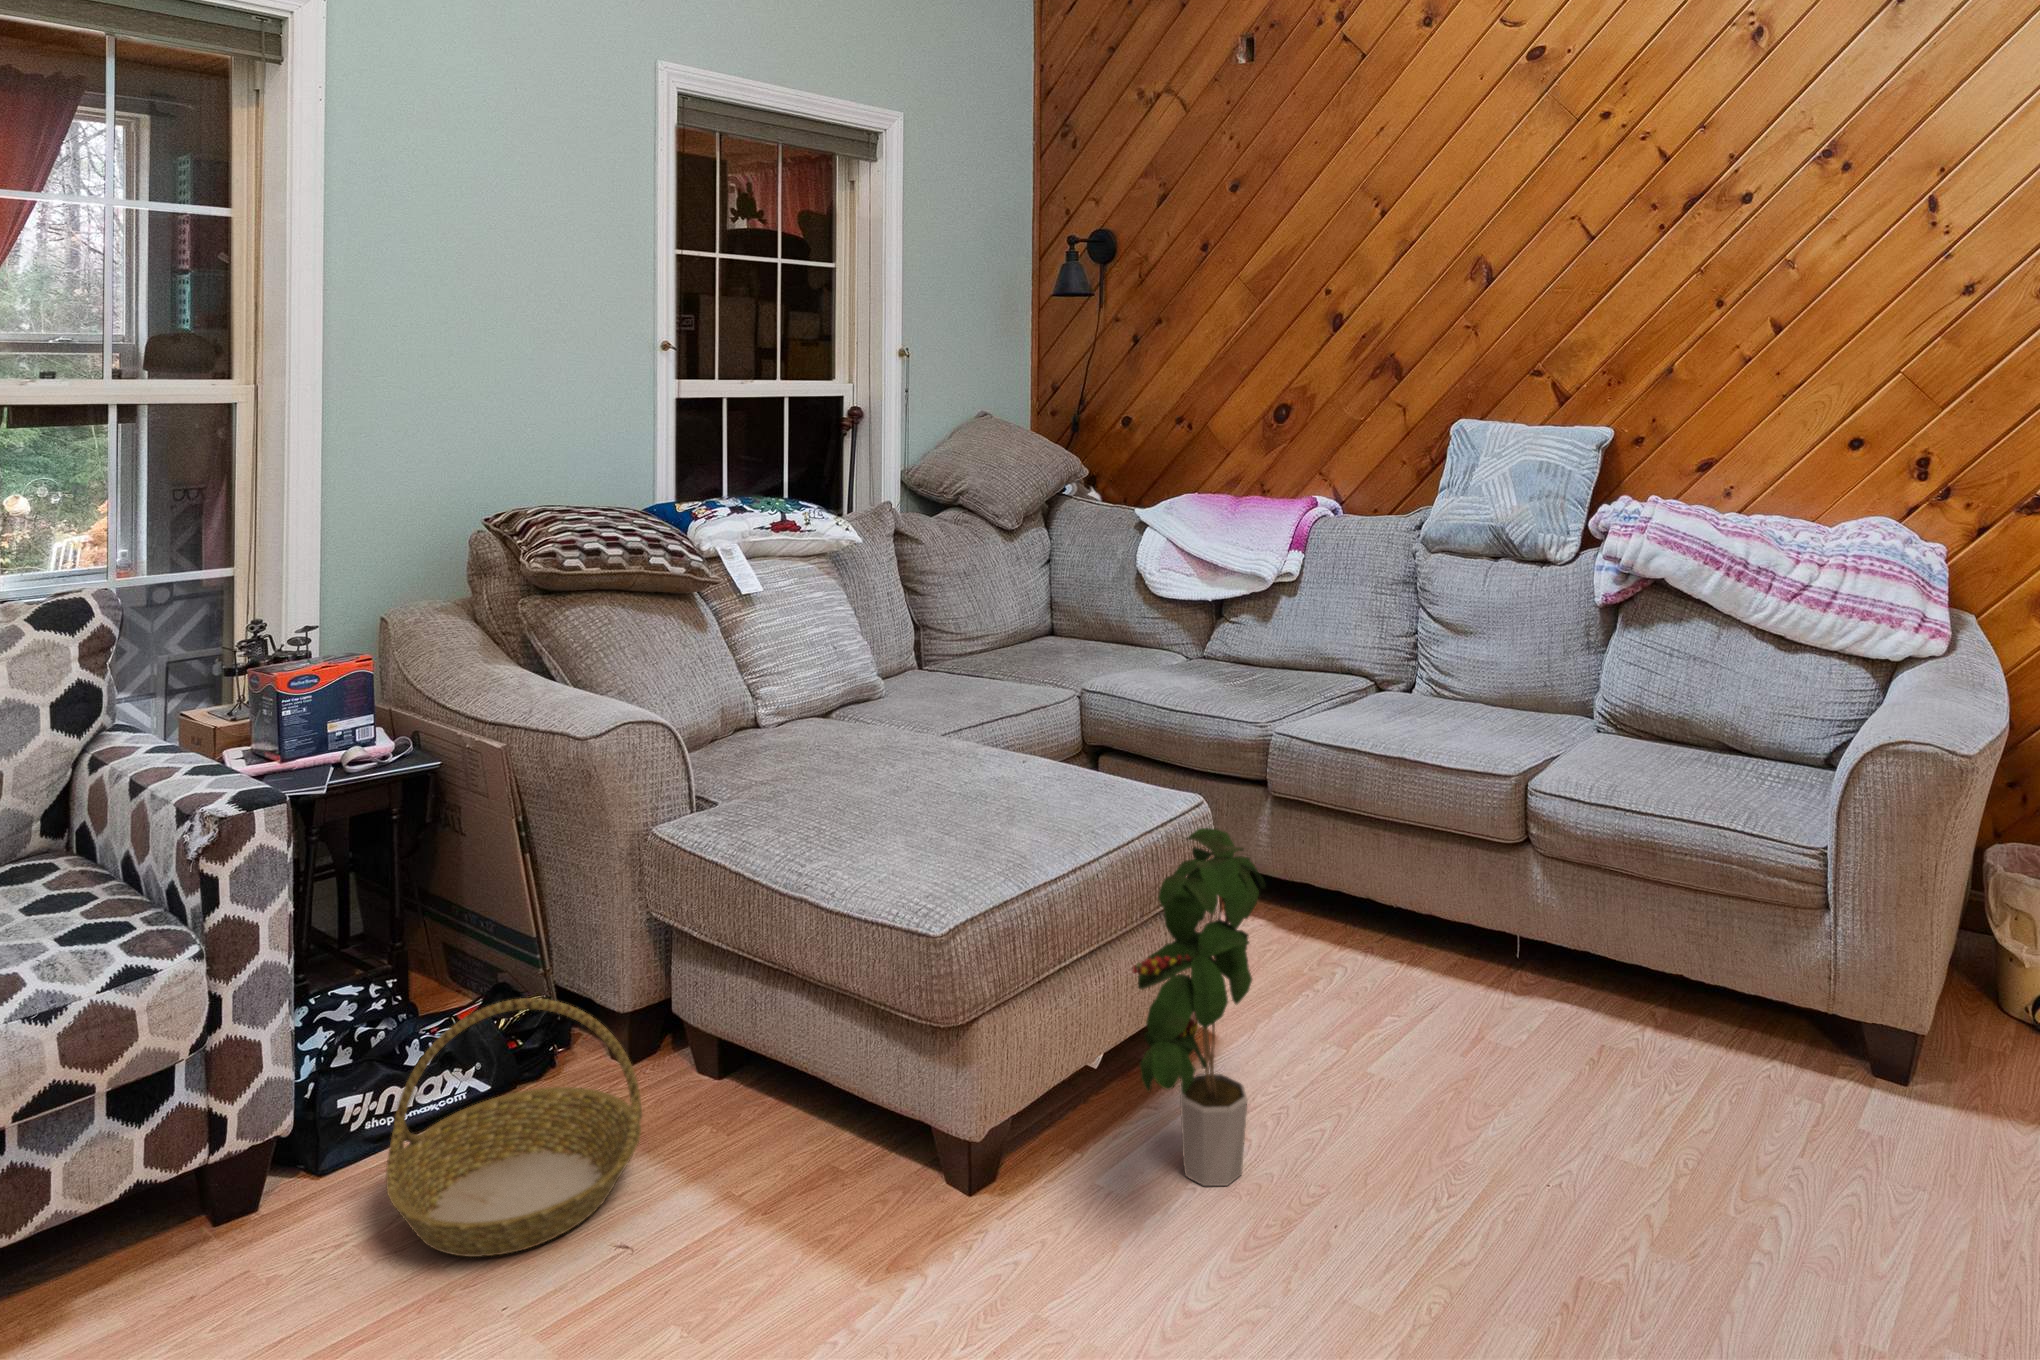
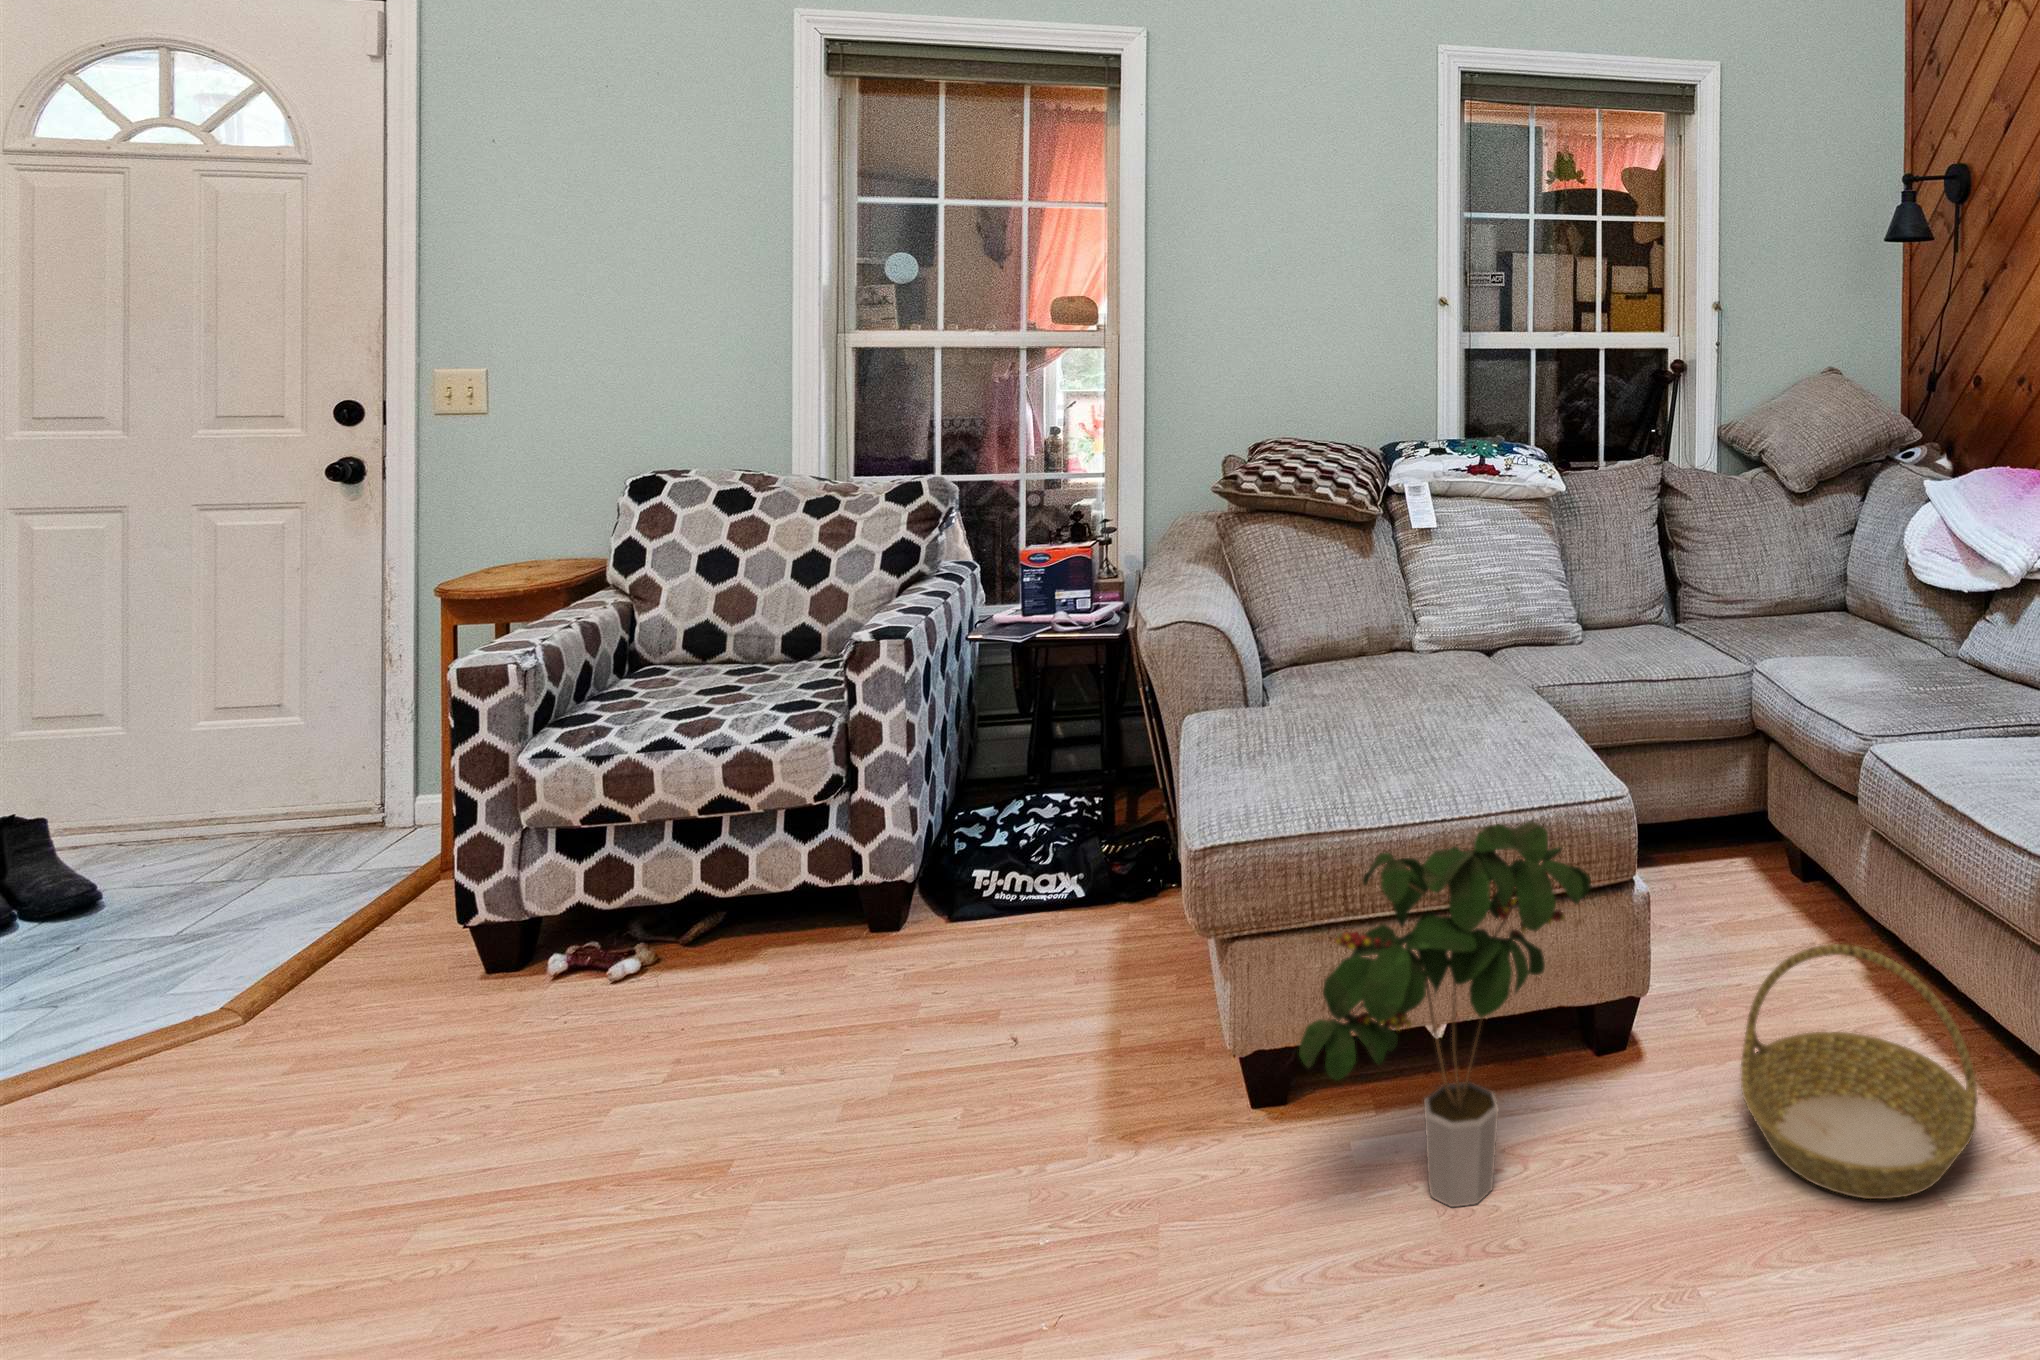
basket: present [386,998,642,1257] -> present [1741,944,1978,1199]

